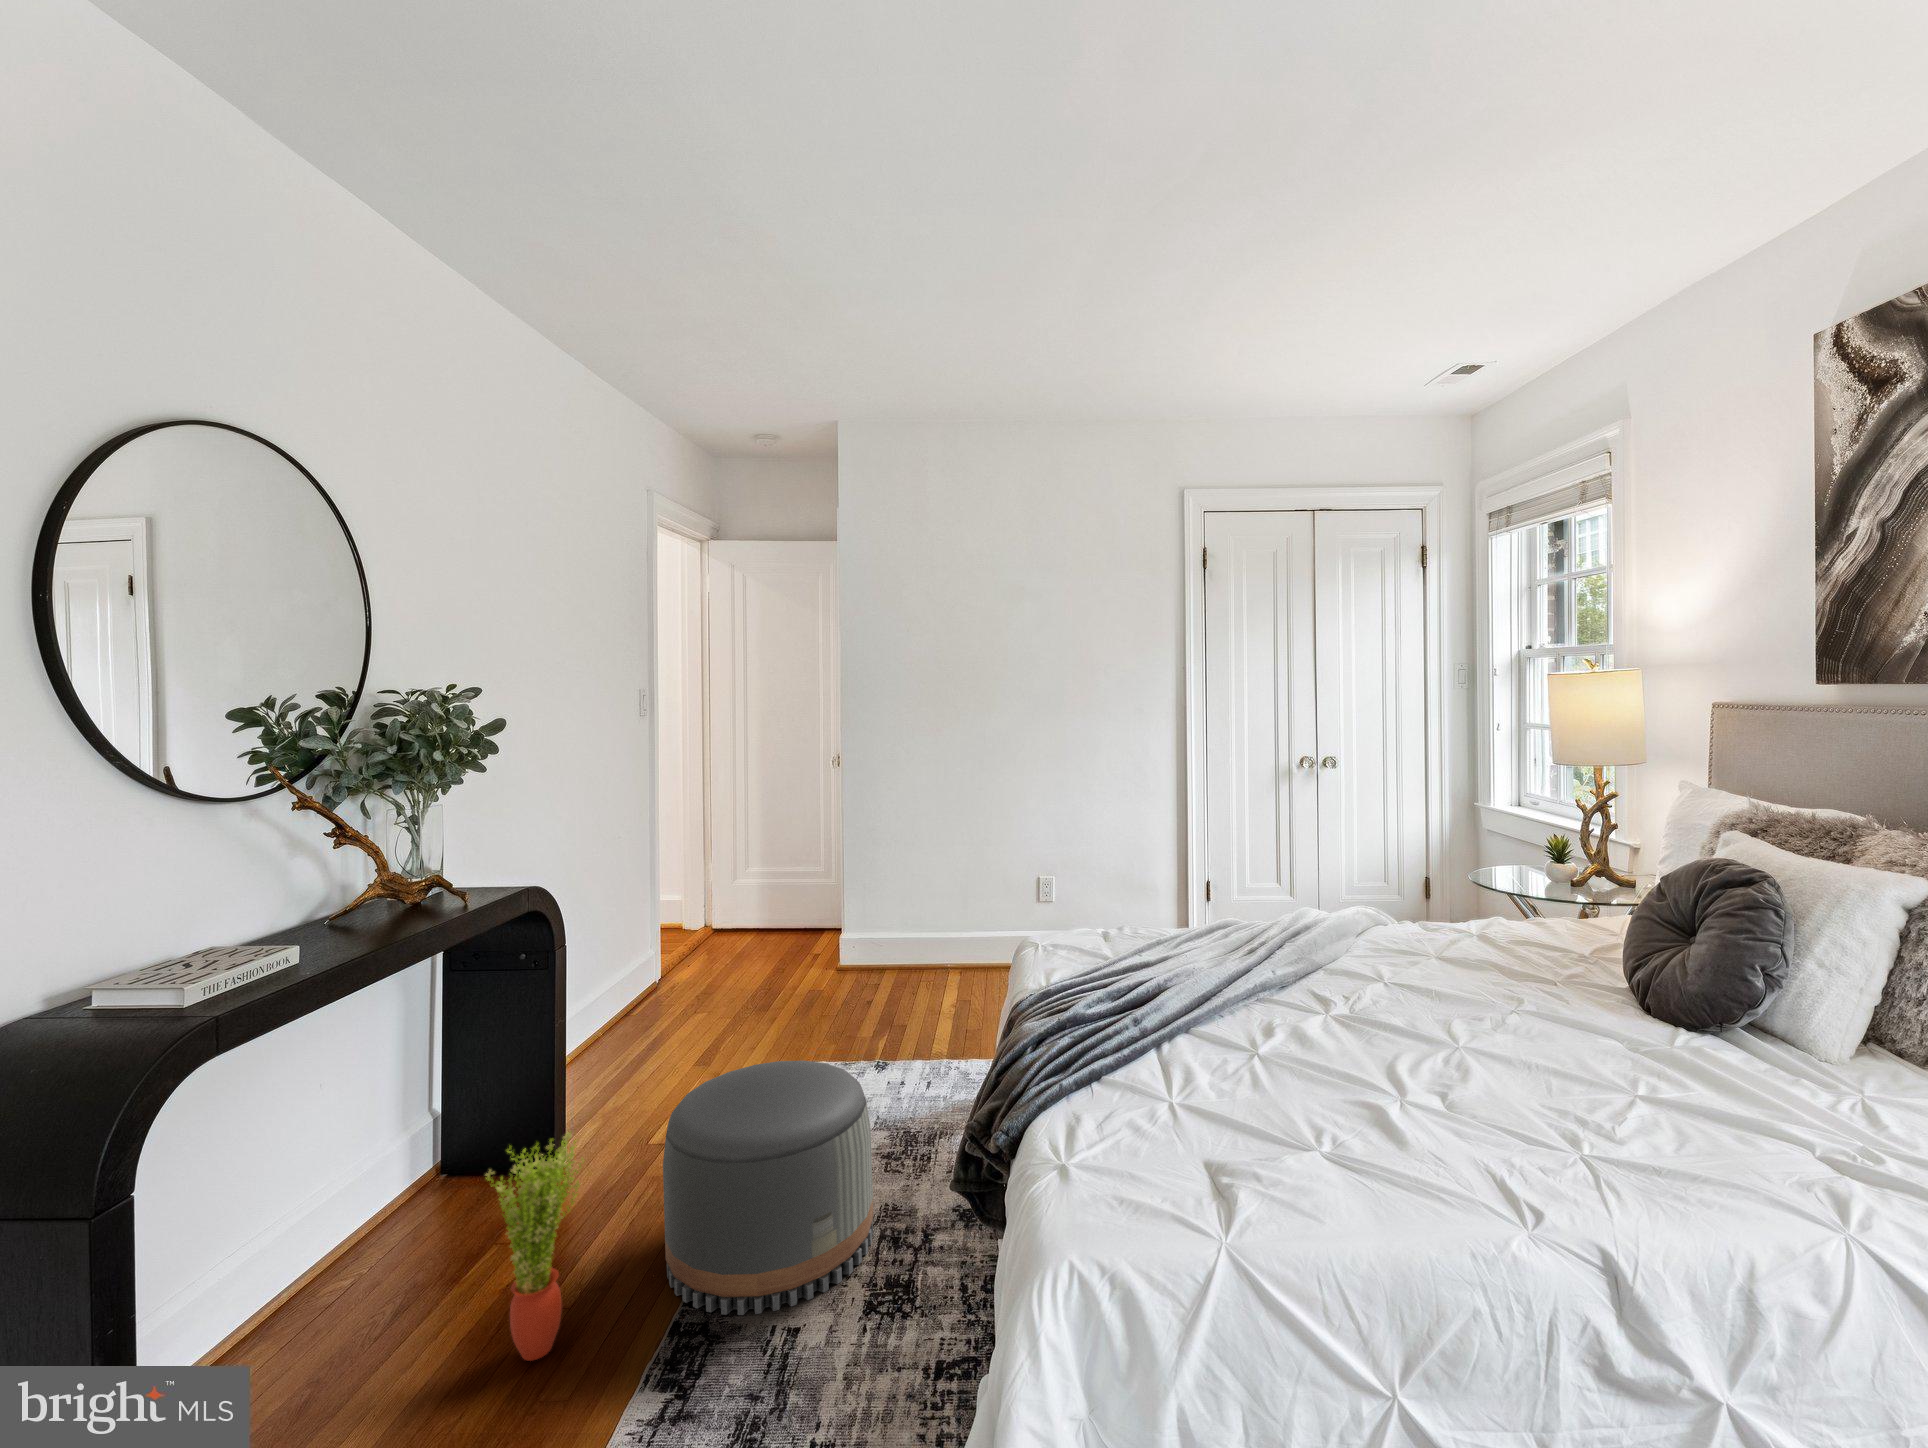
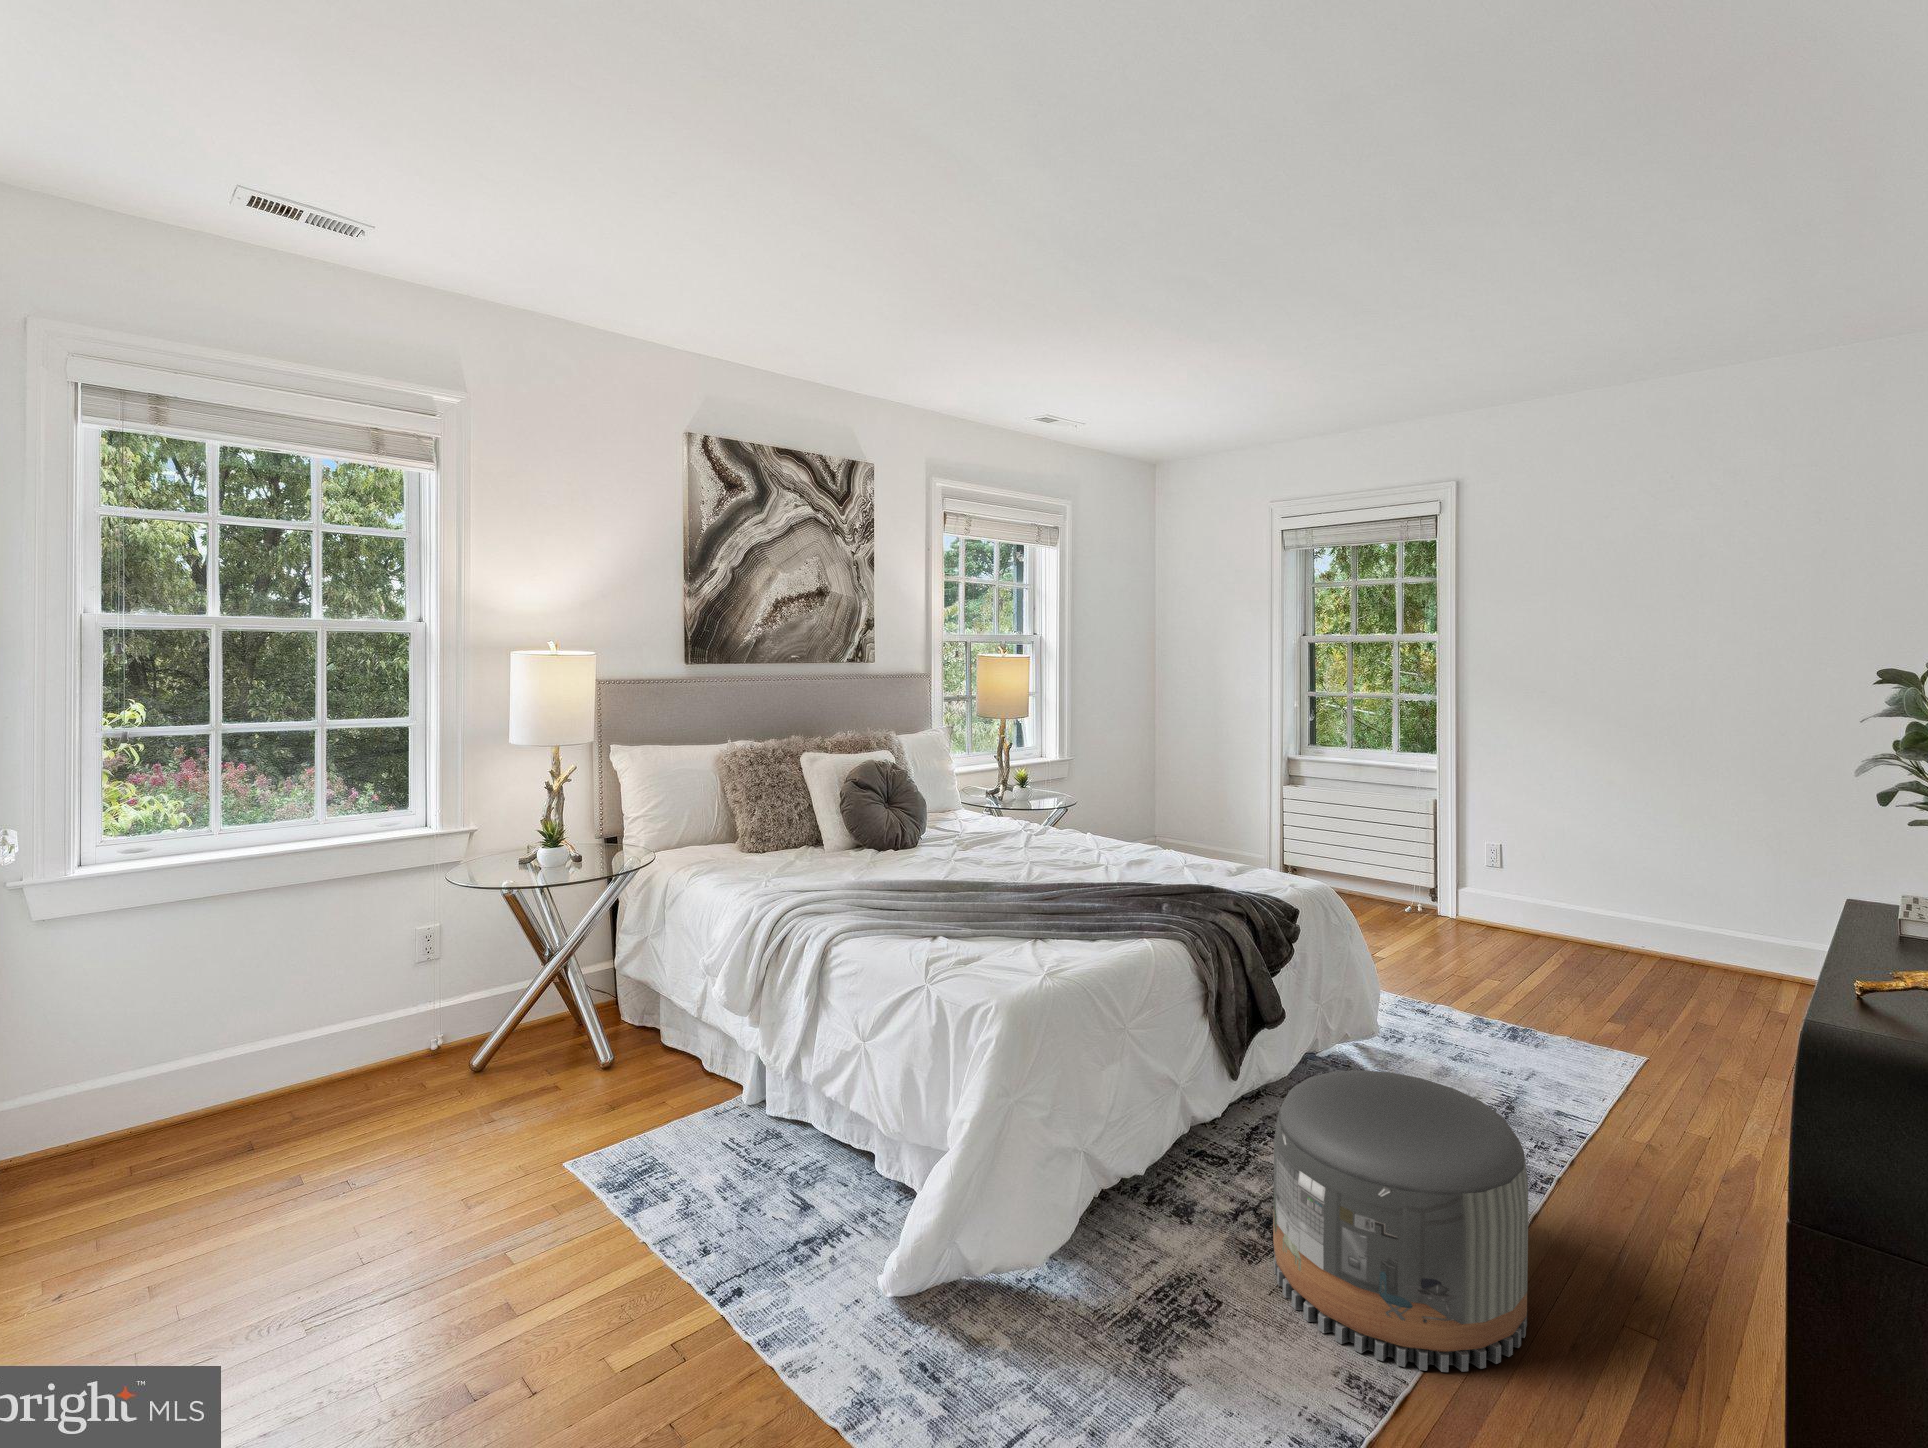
potted plant: present [486,1132,584,1361] -> none [1612,1089,1719,1314]

